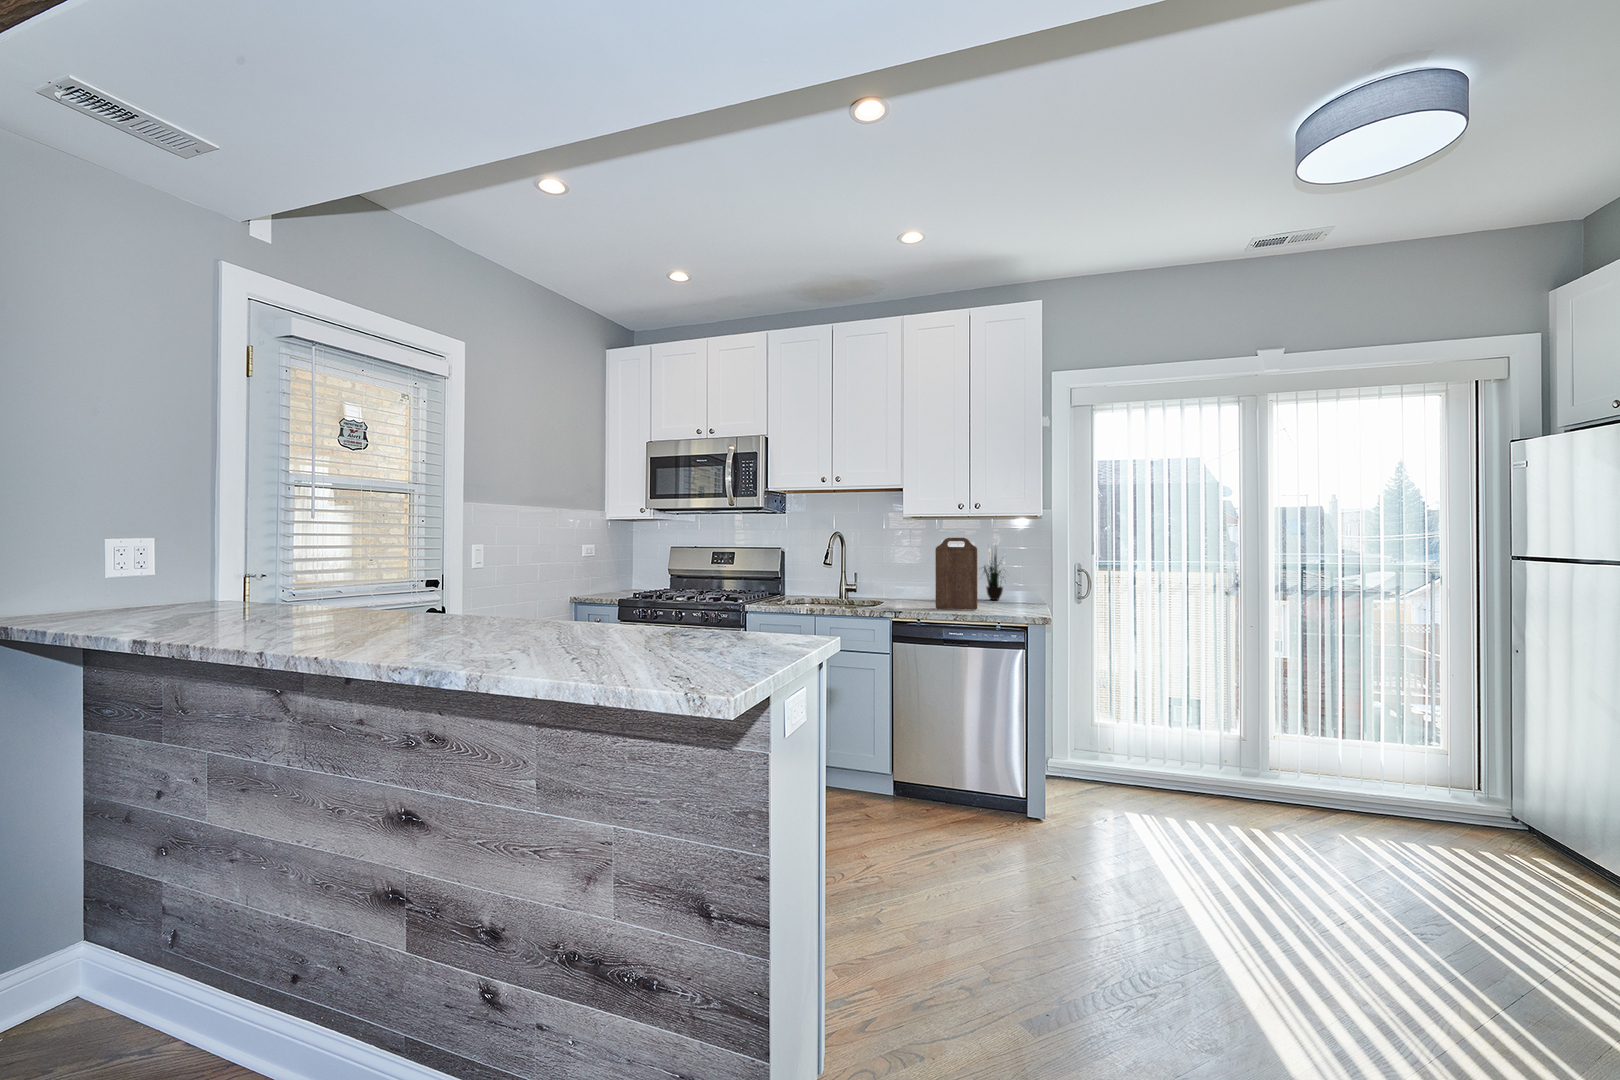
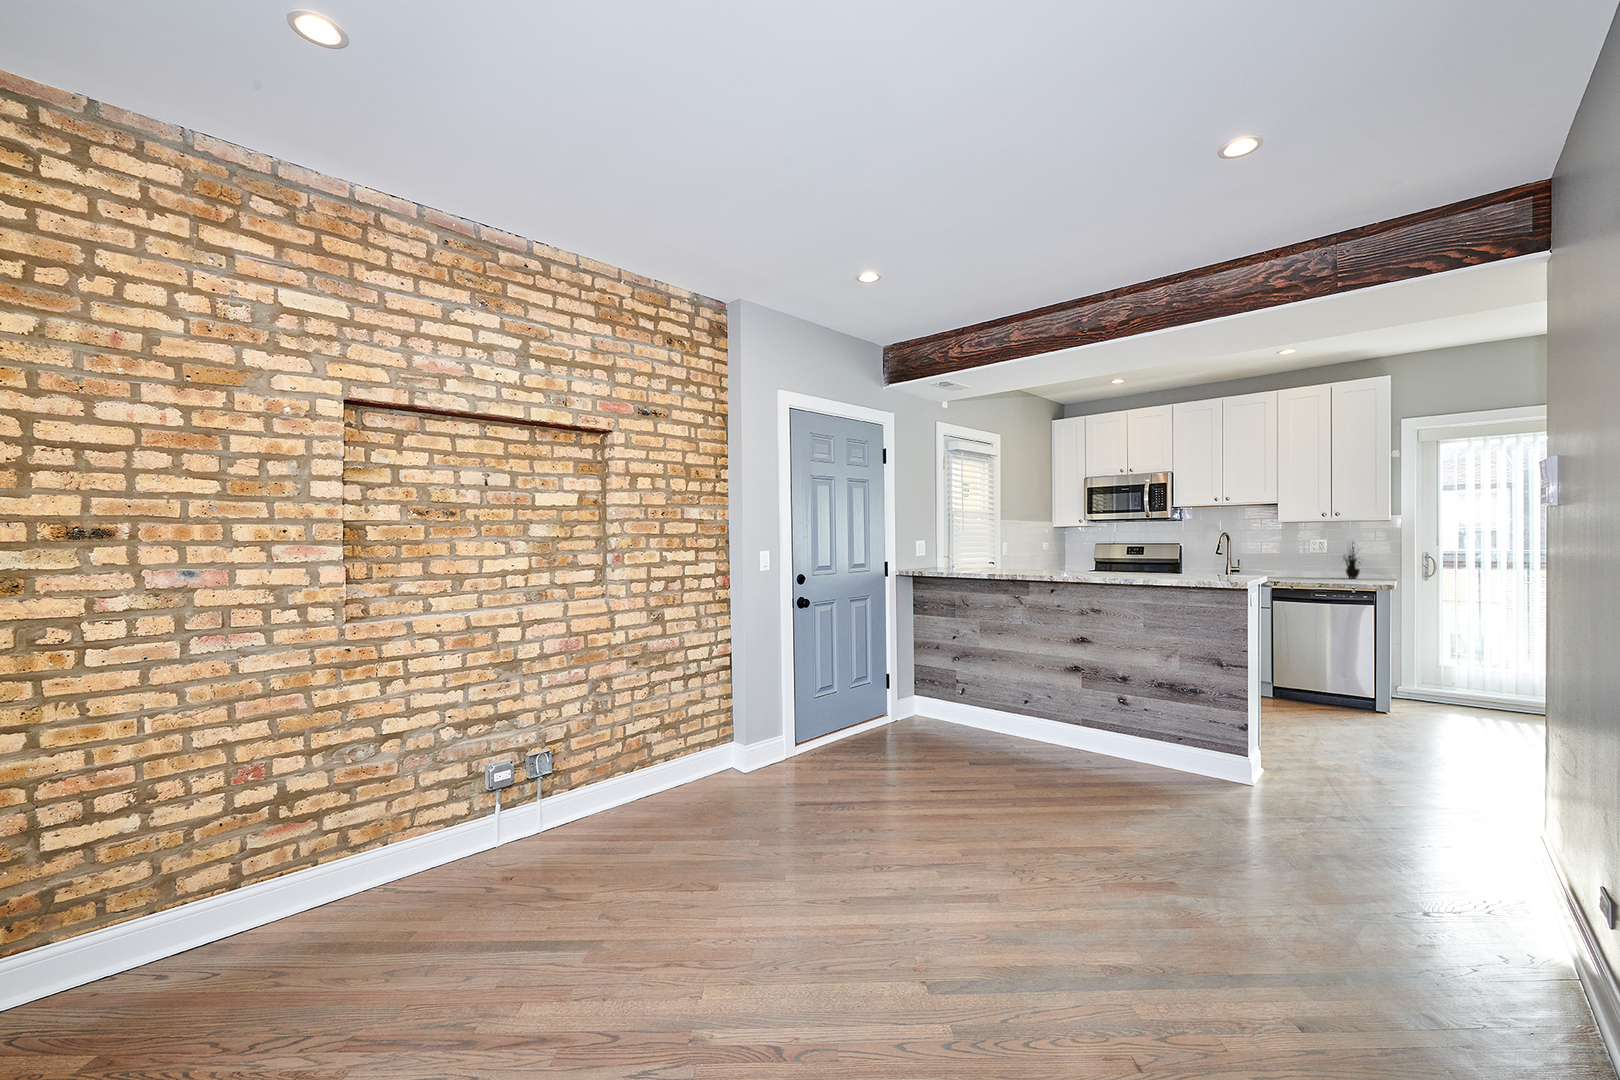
cutting board: present [935,538,978,610] -> none [1305,535,1338,582]

